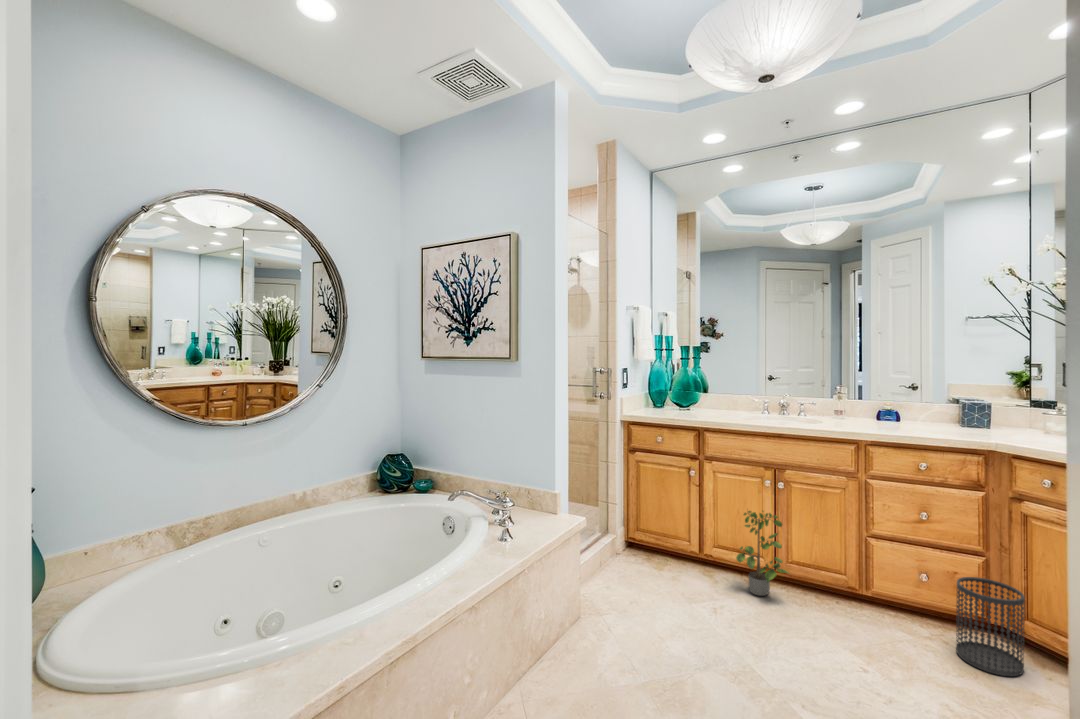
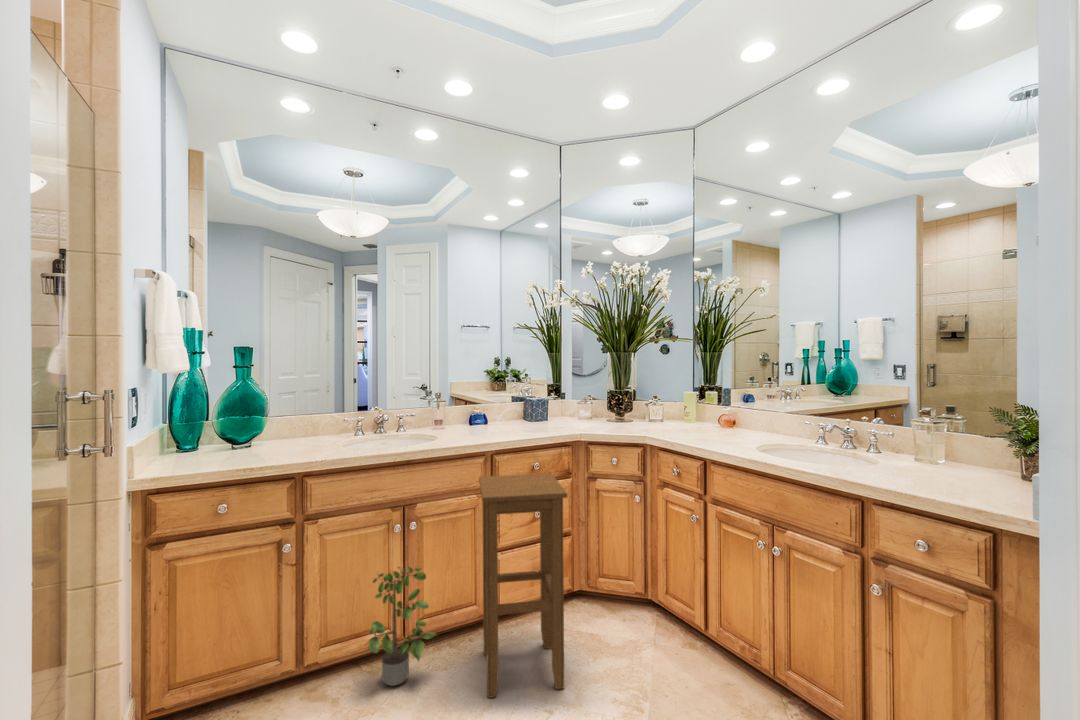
stool: none [807,459,919,667] -> present [479,473,567,698]
wastebasket: present [956,577,1025,676] -> none [573,554,618,639]

